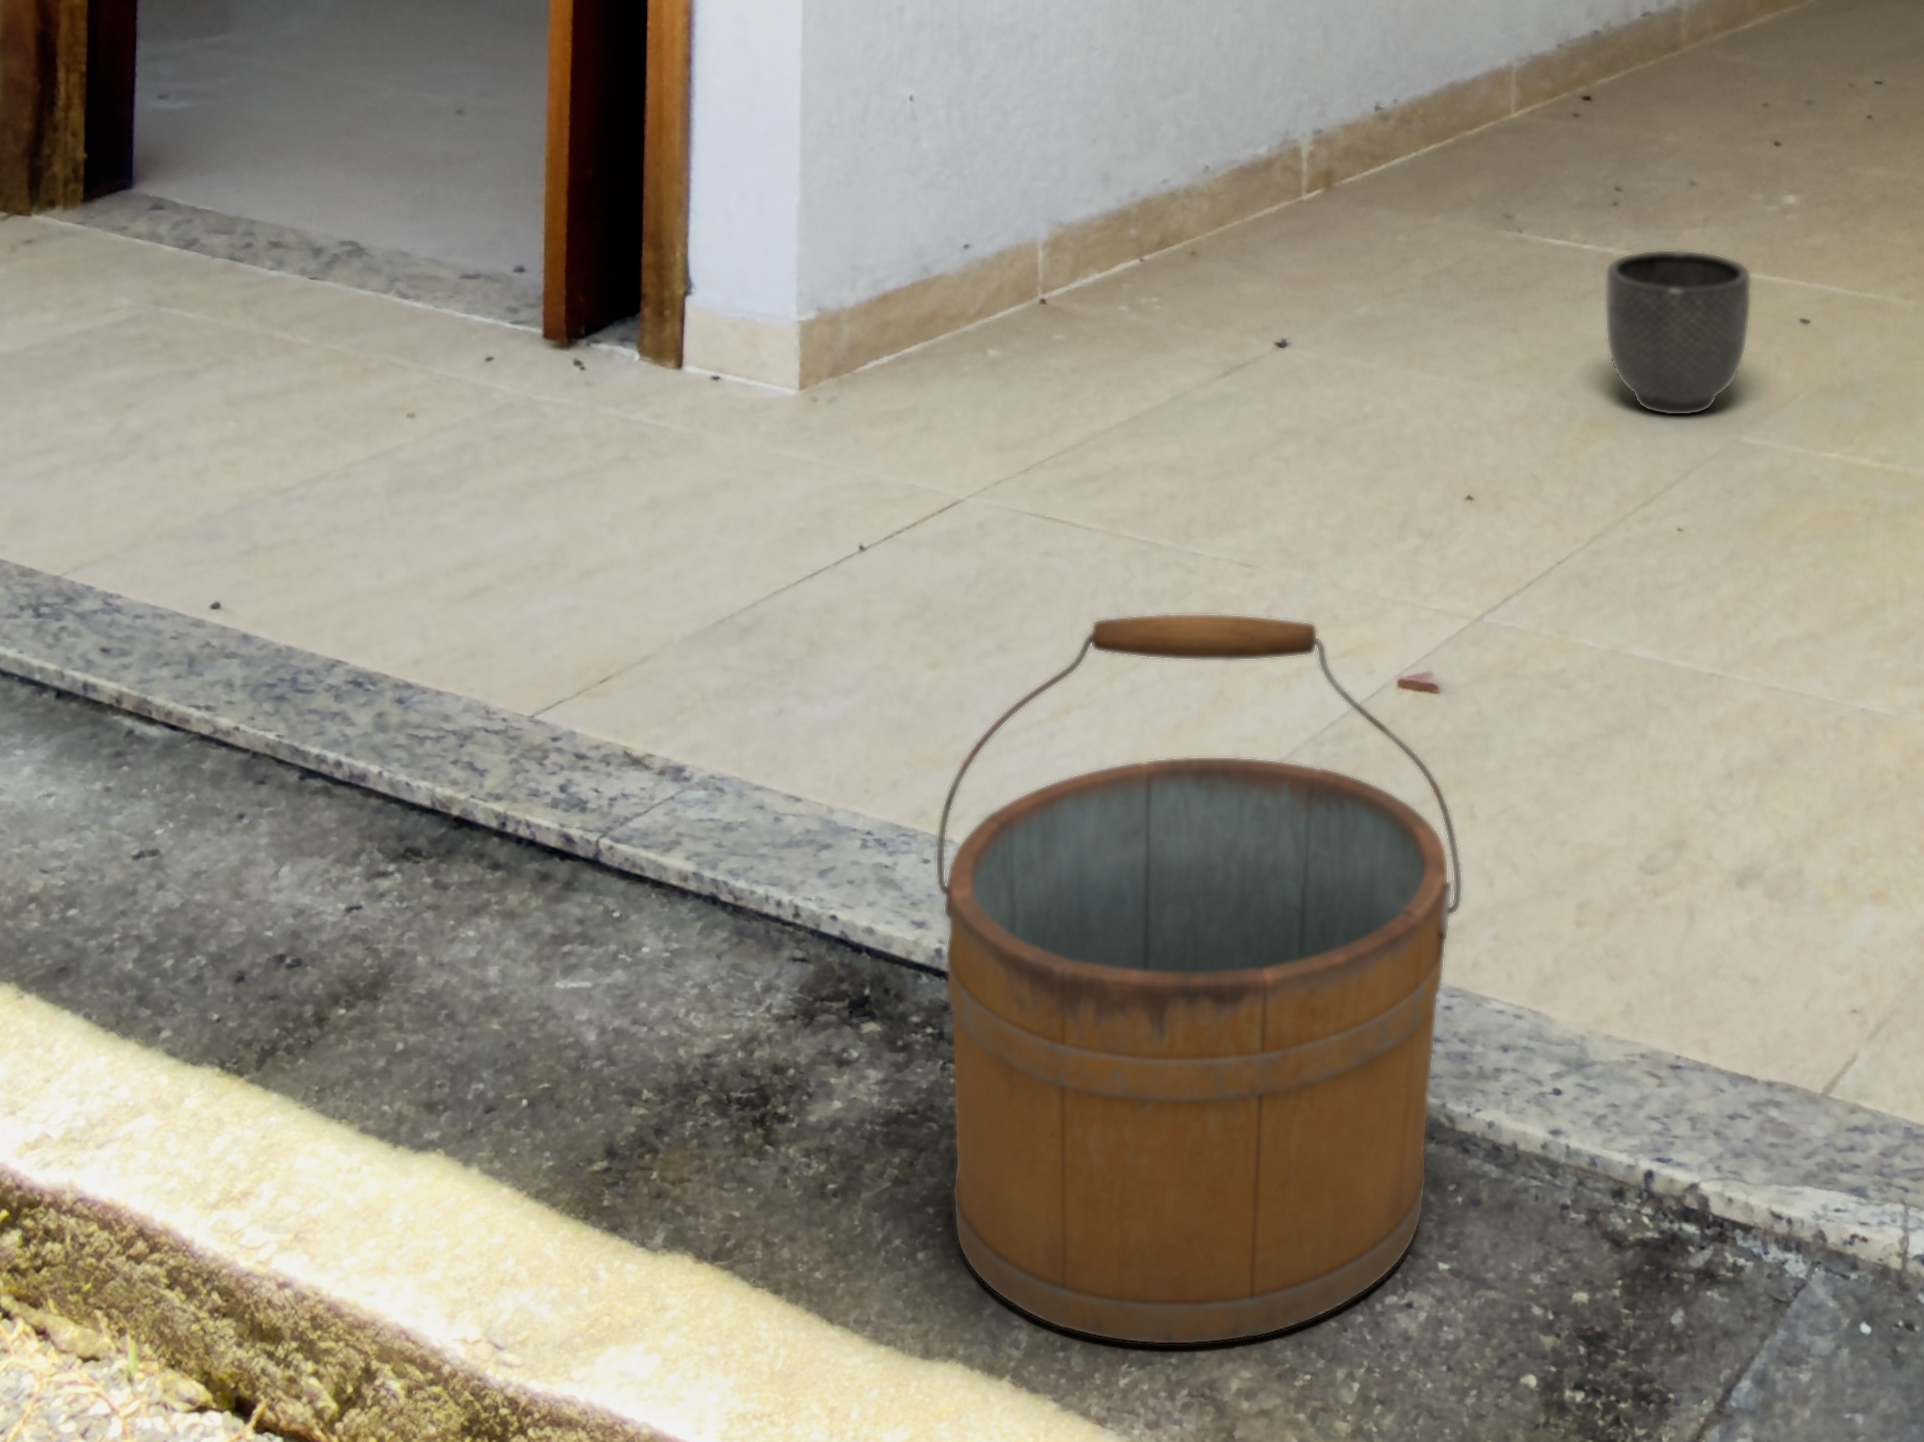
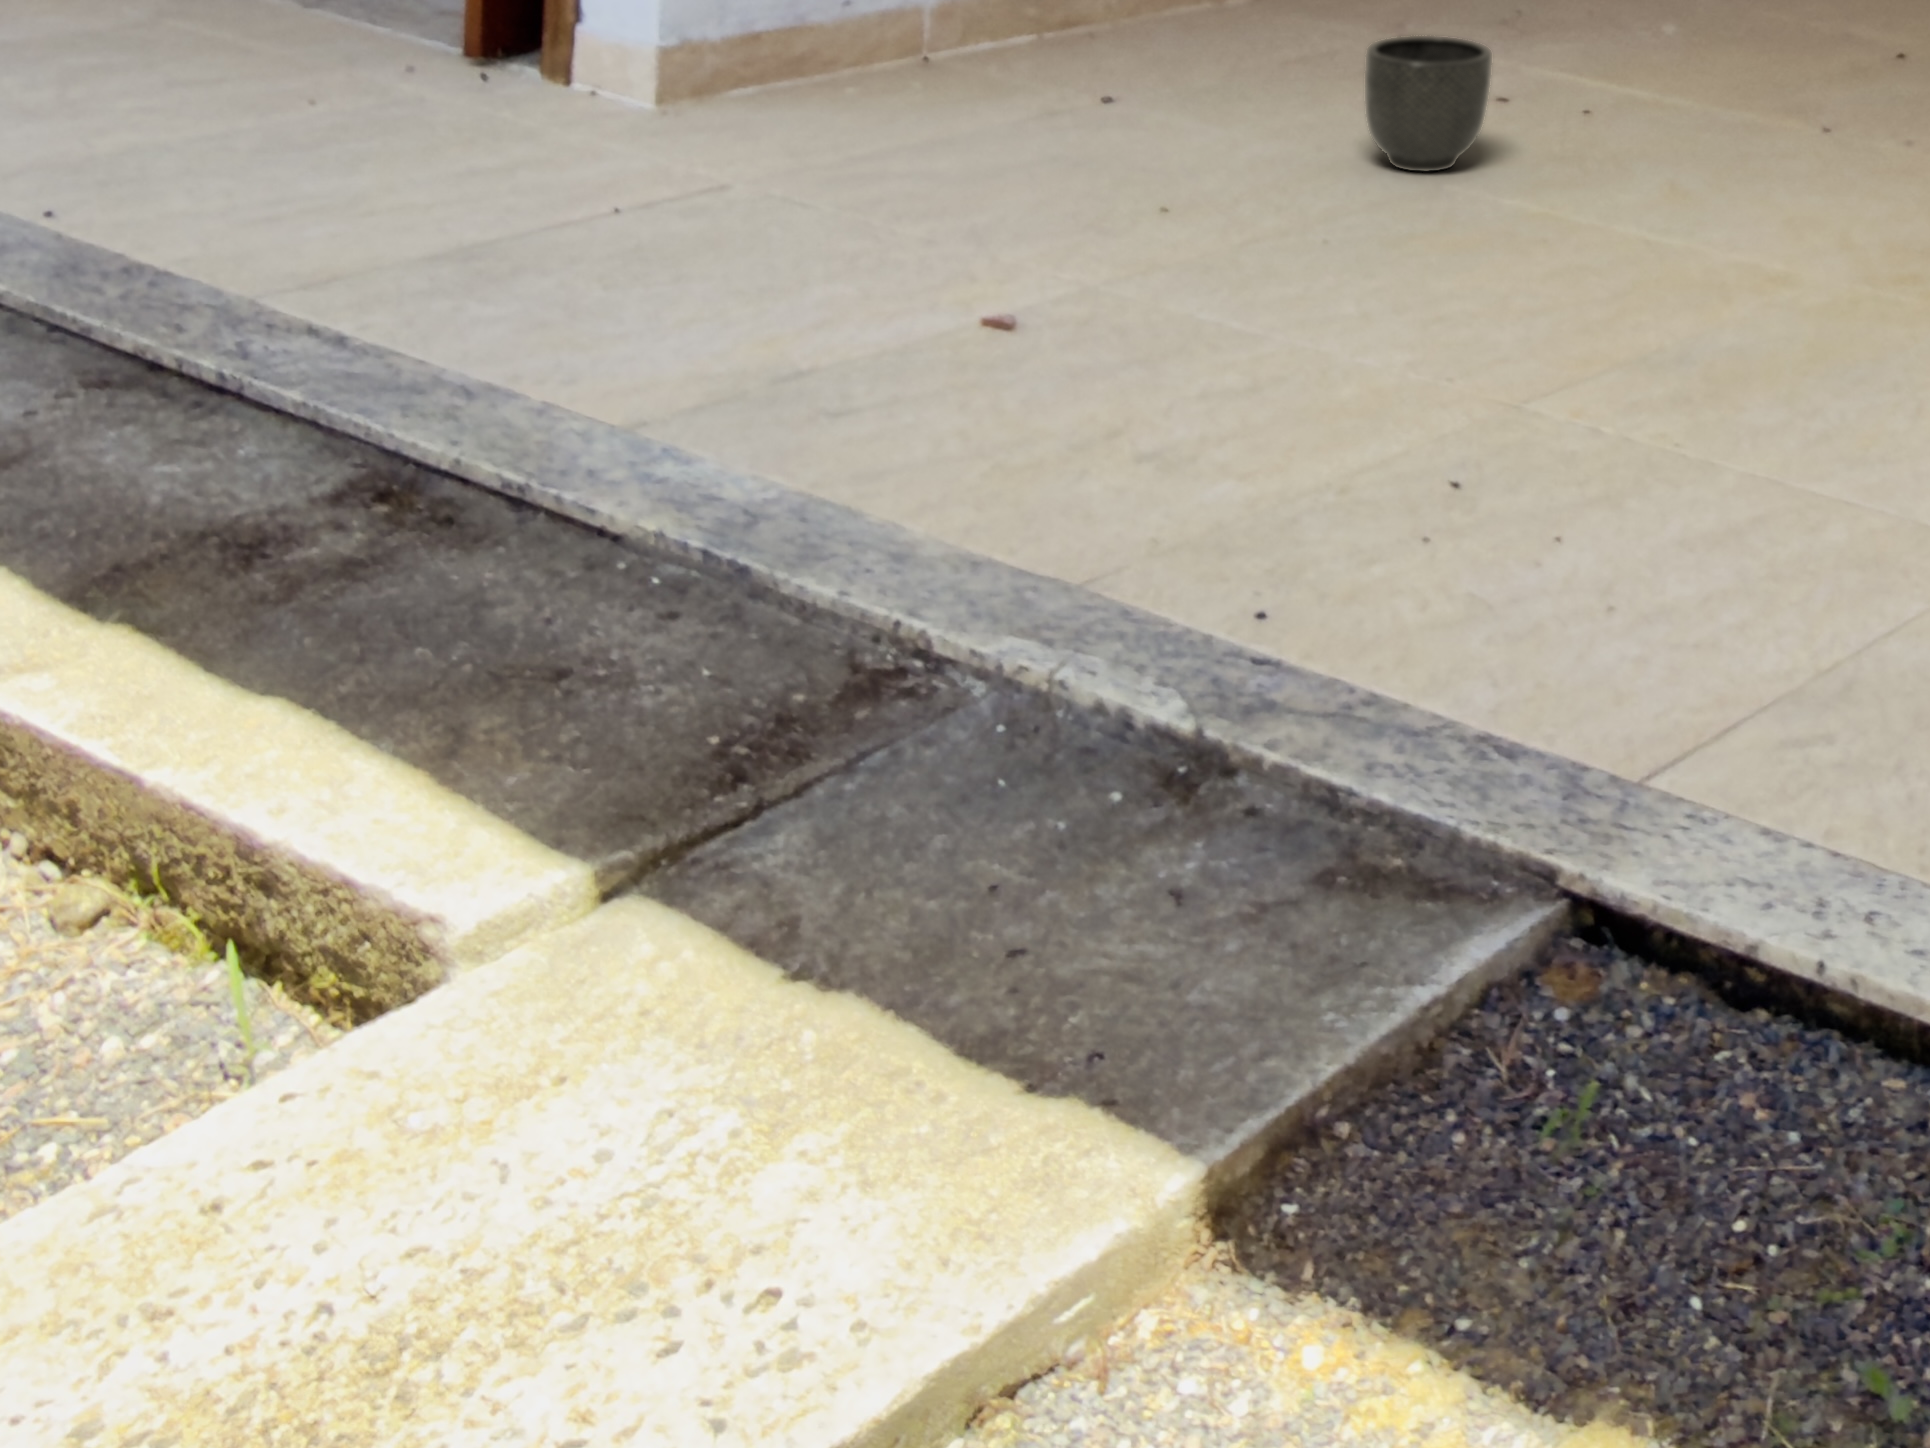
bucket: present [937,615,1461,1343] -> none [340,177,761,704]

